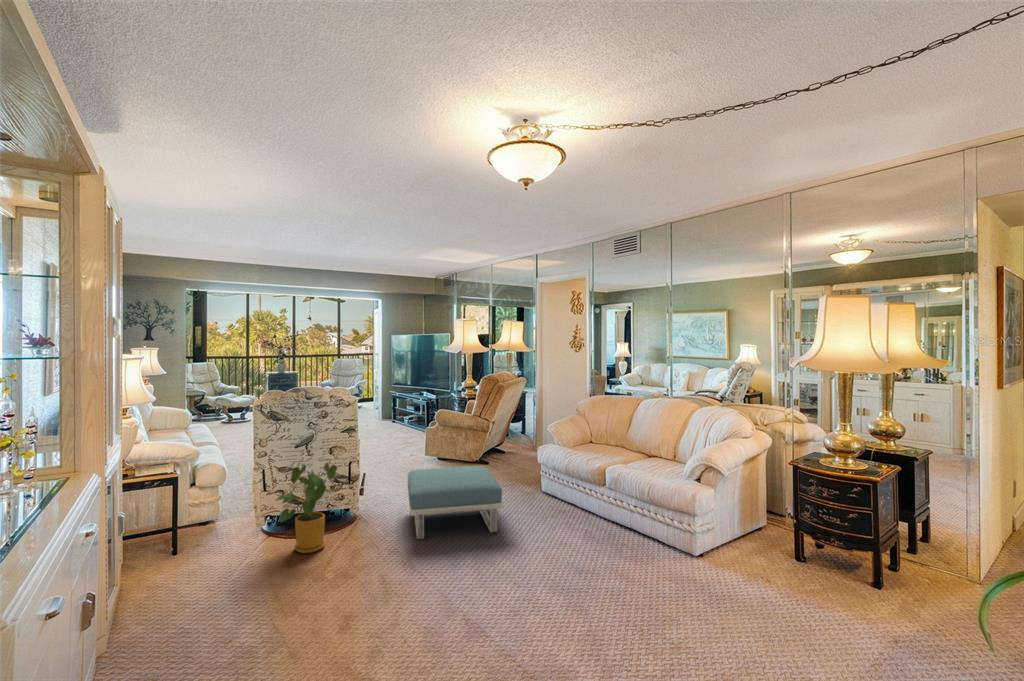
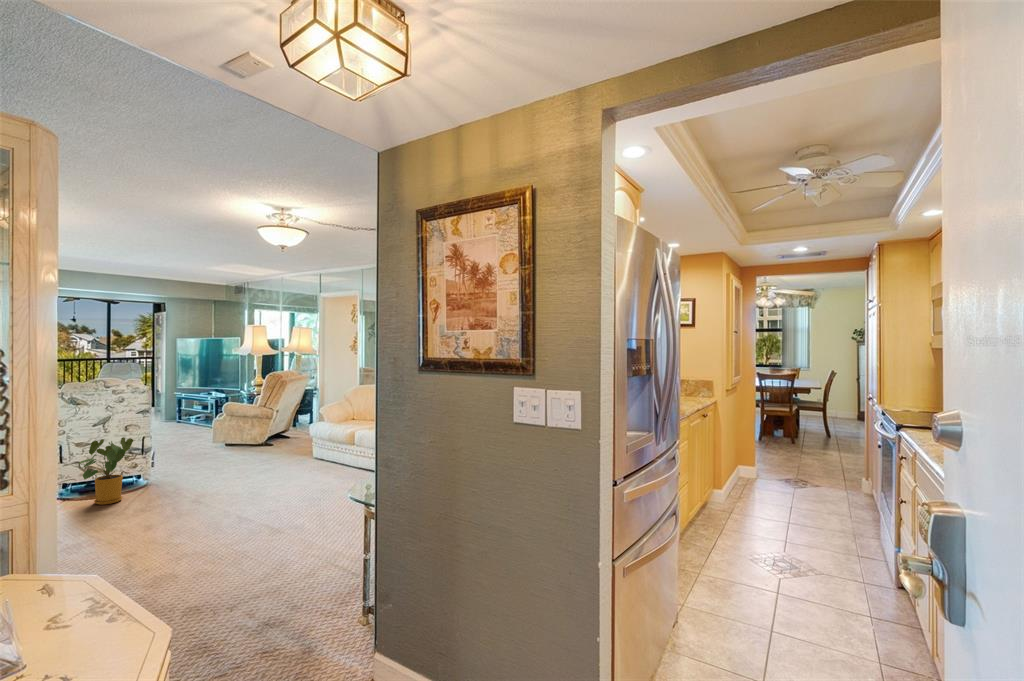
footstool: present [408,466,503,539] -> none [196,439,276,490]

